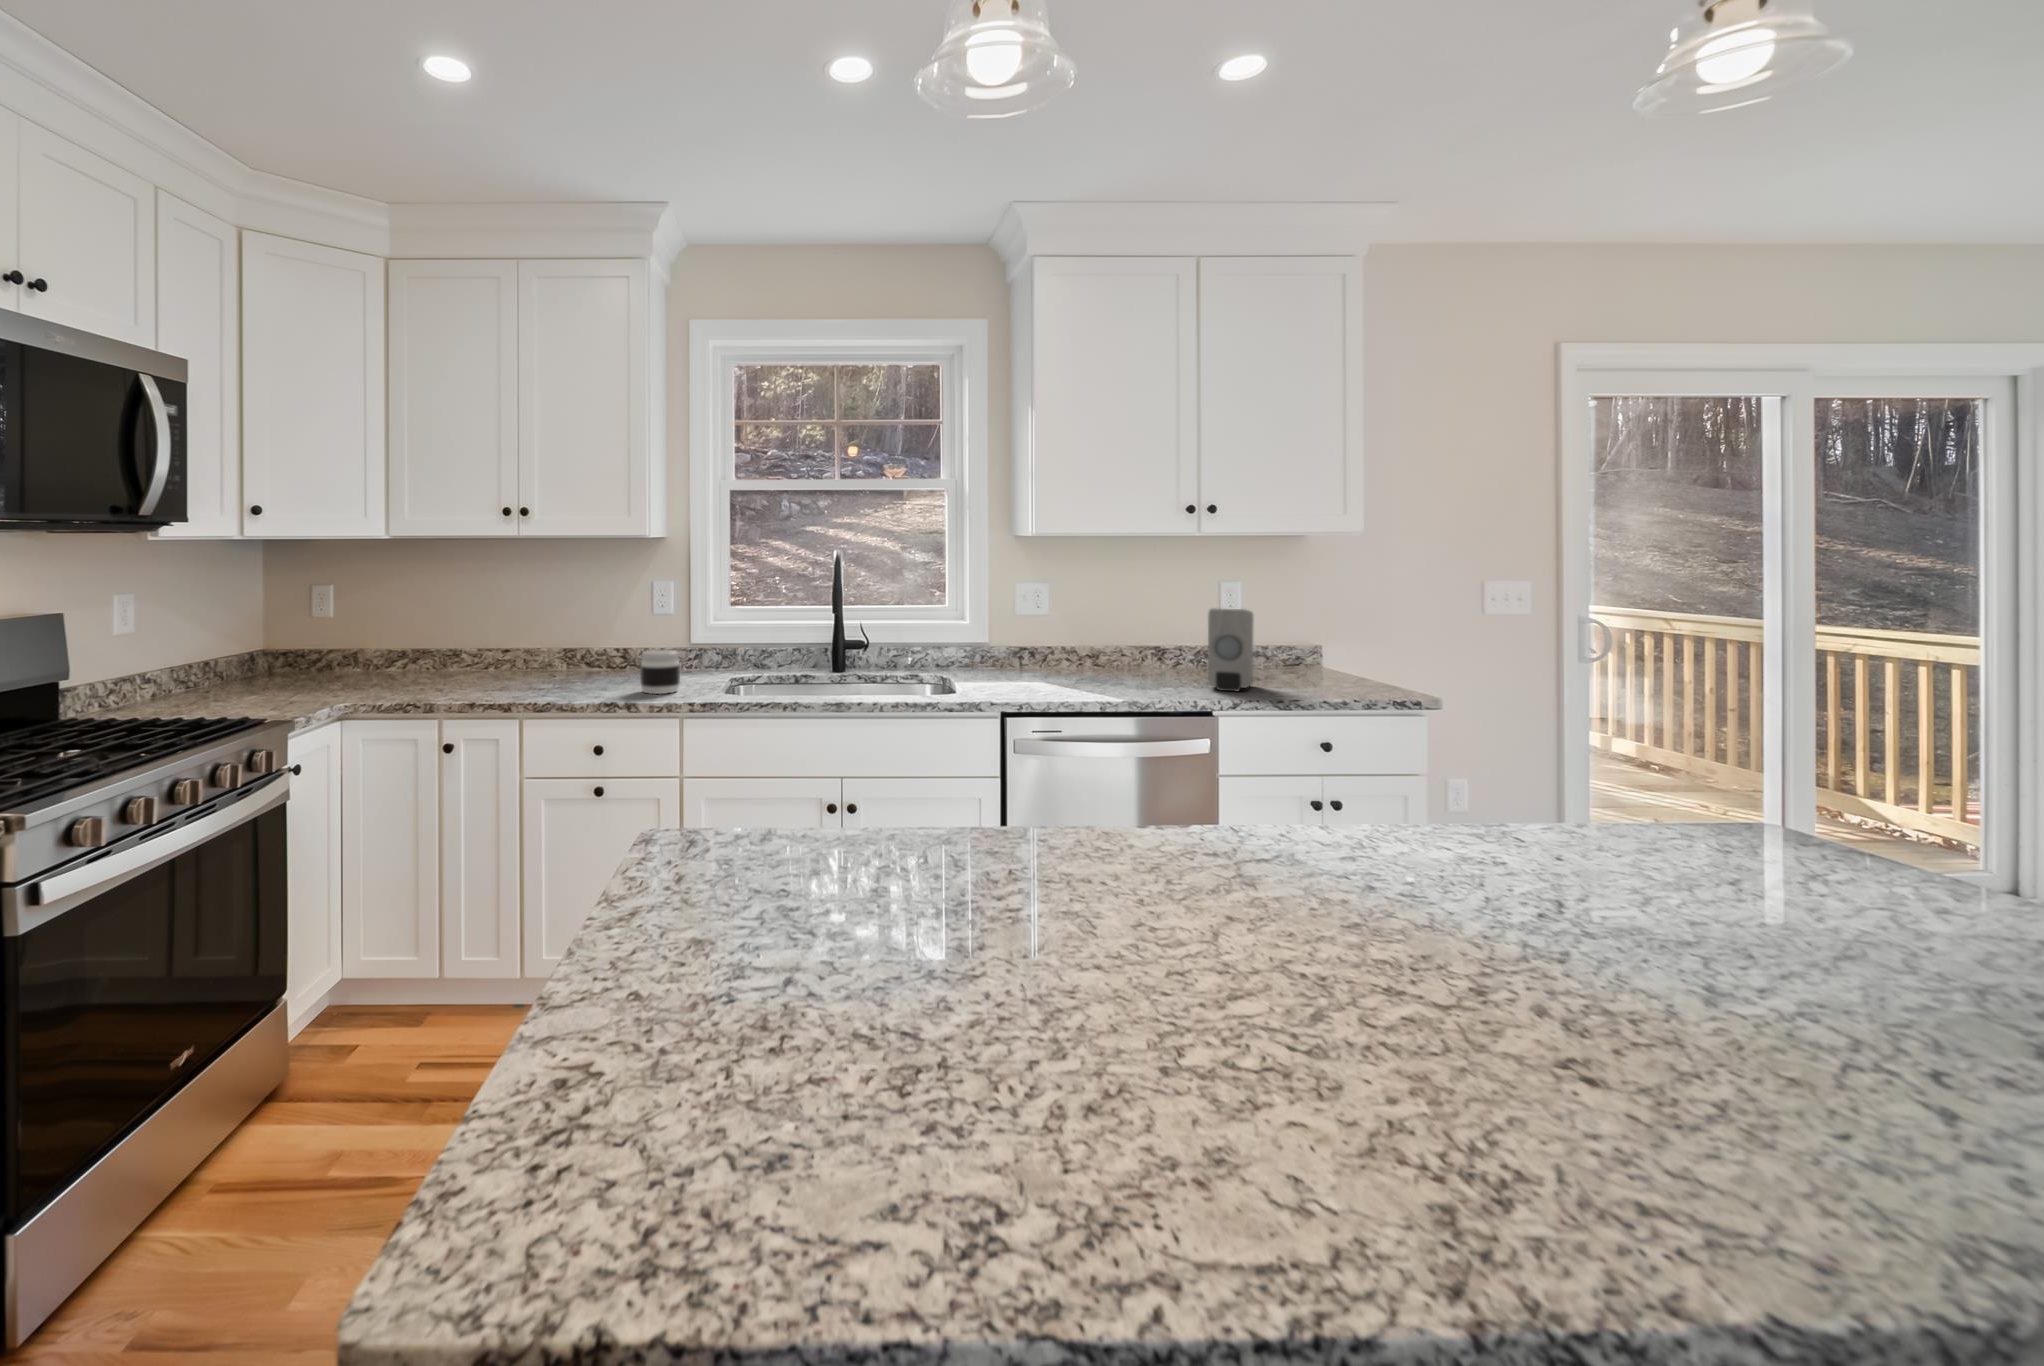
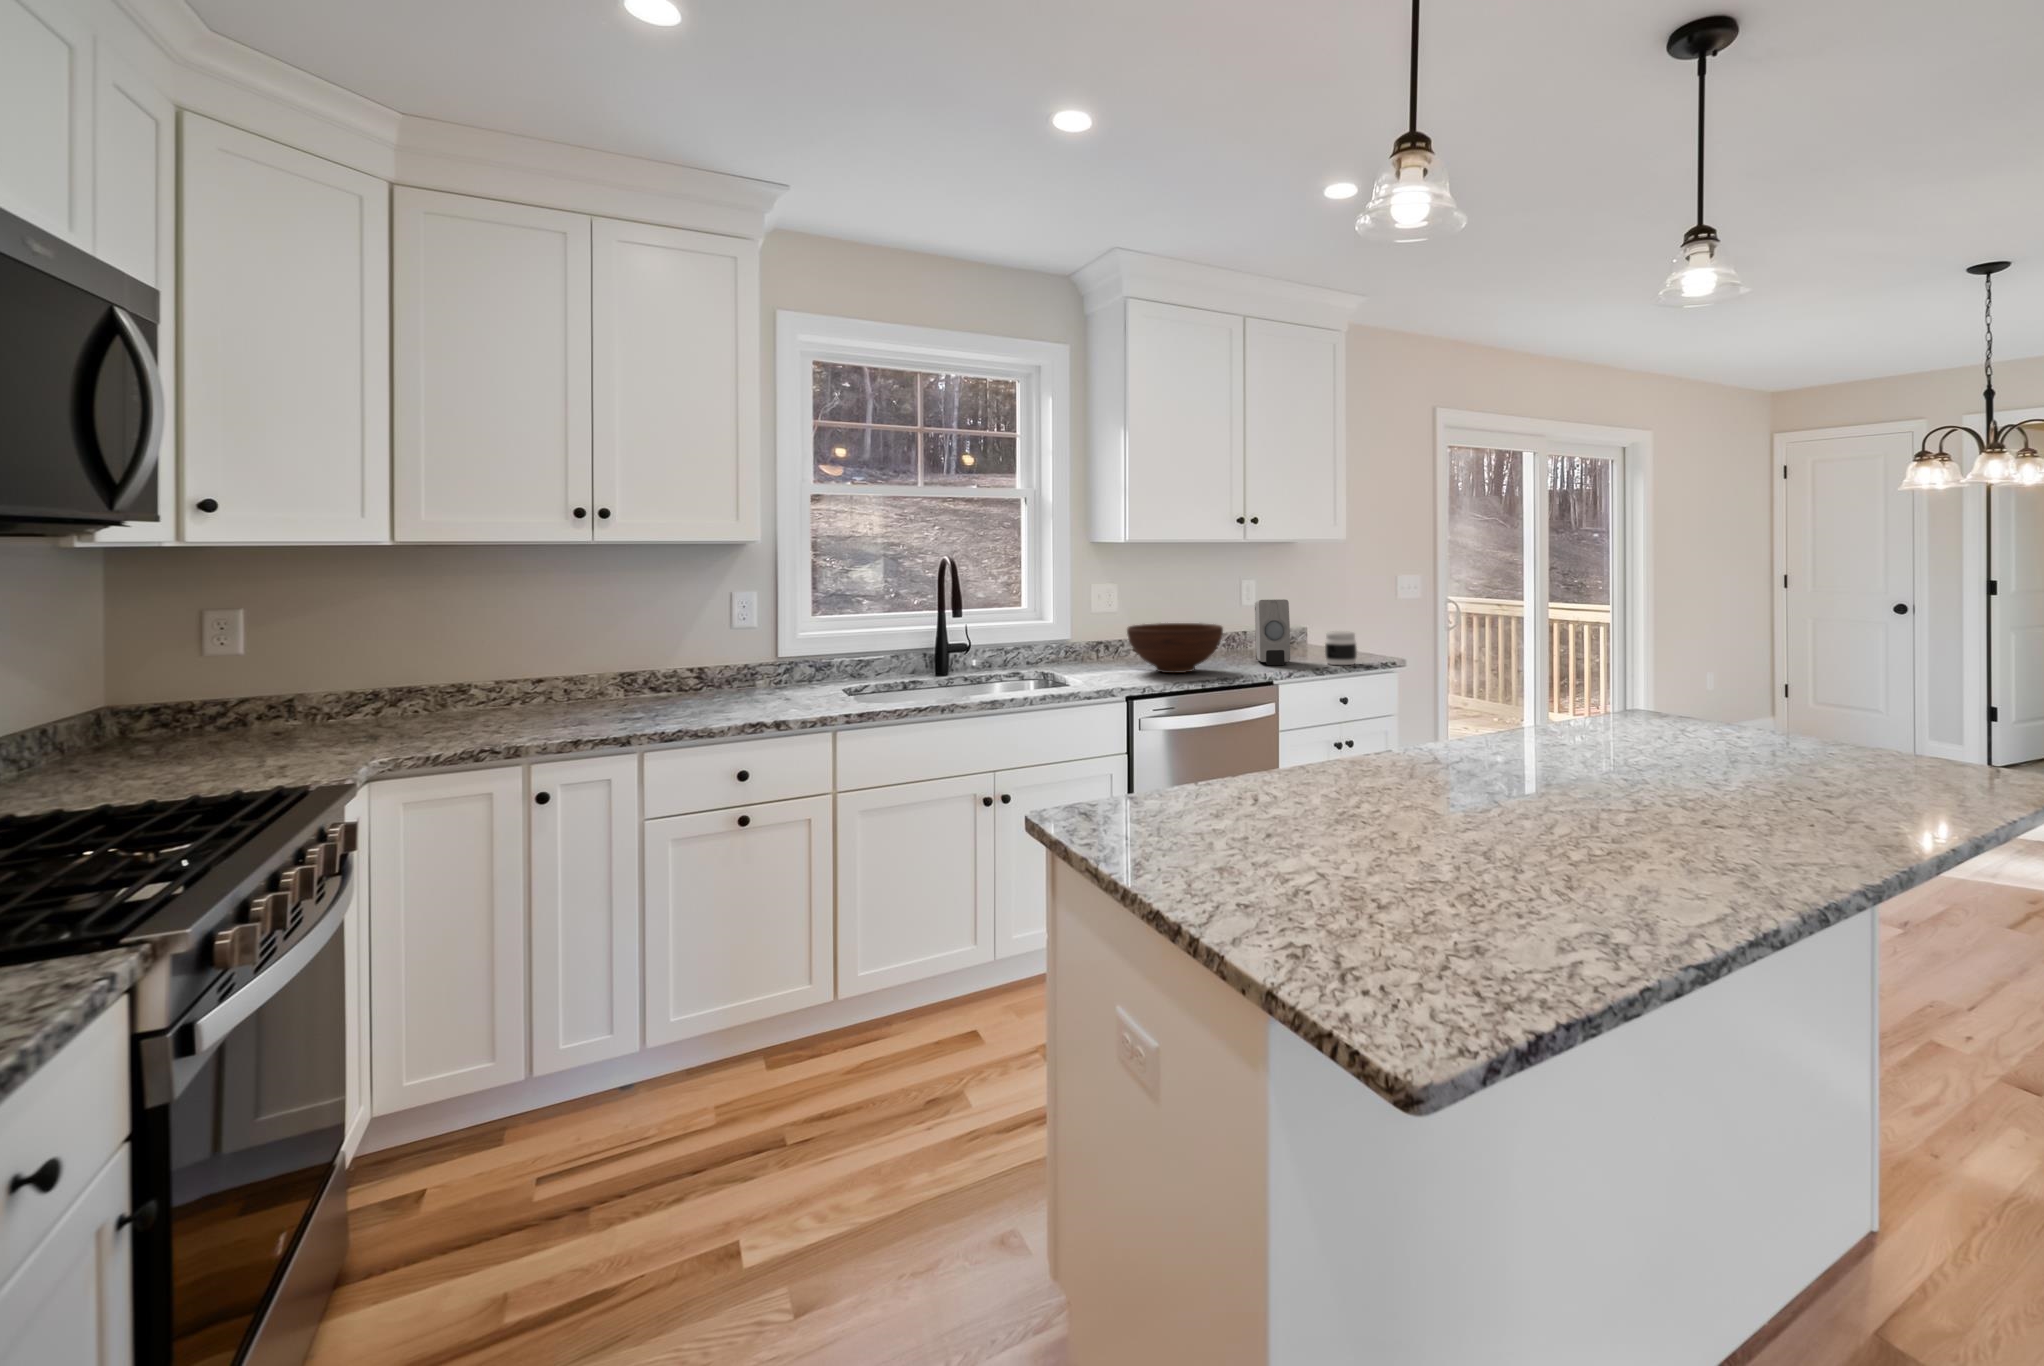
fruit bowl: none [1030,631,1146,690] -> present [1127,623,1223,673]
jar: present [640,650,680,694] -> present [1325,631,1357,665]

